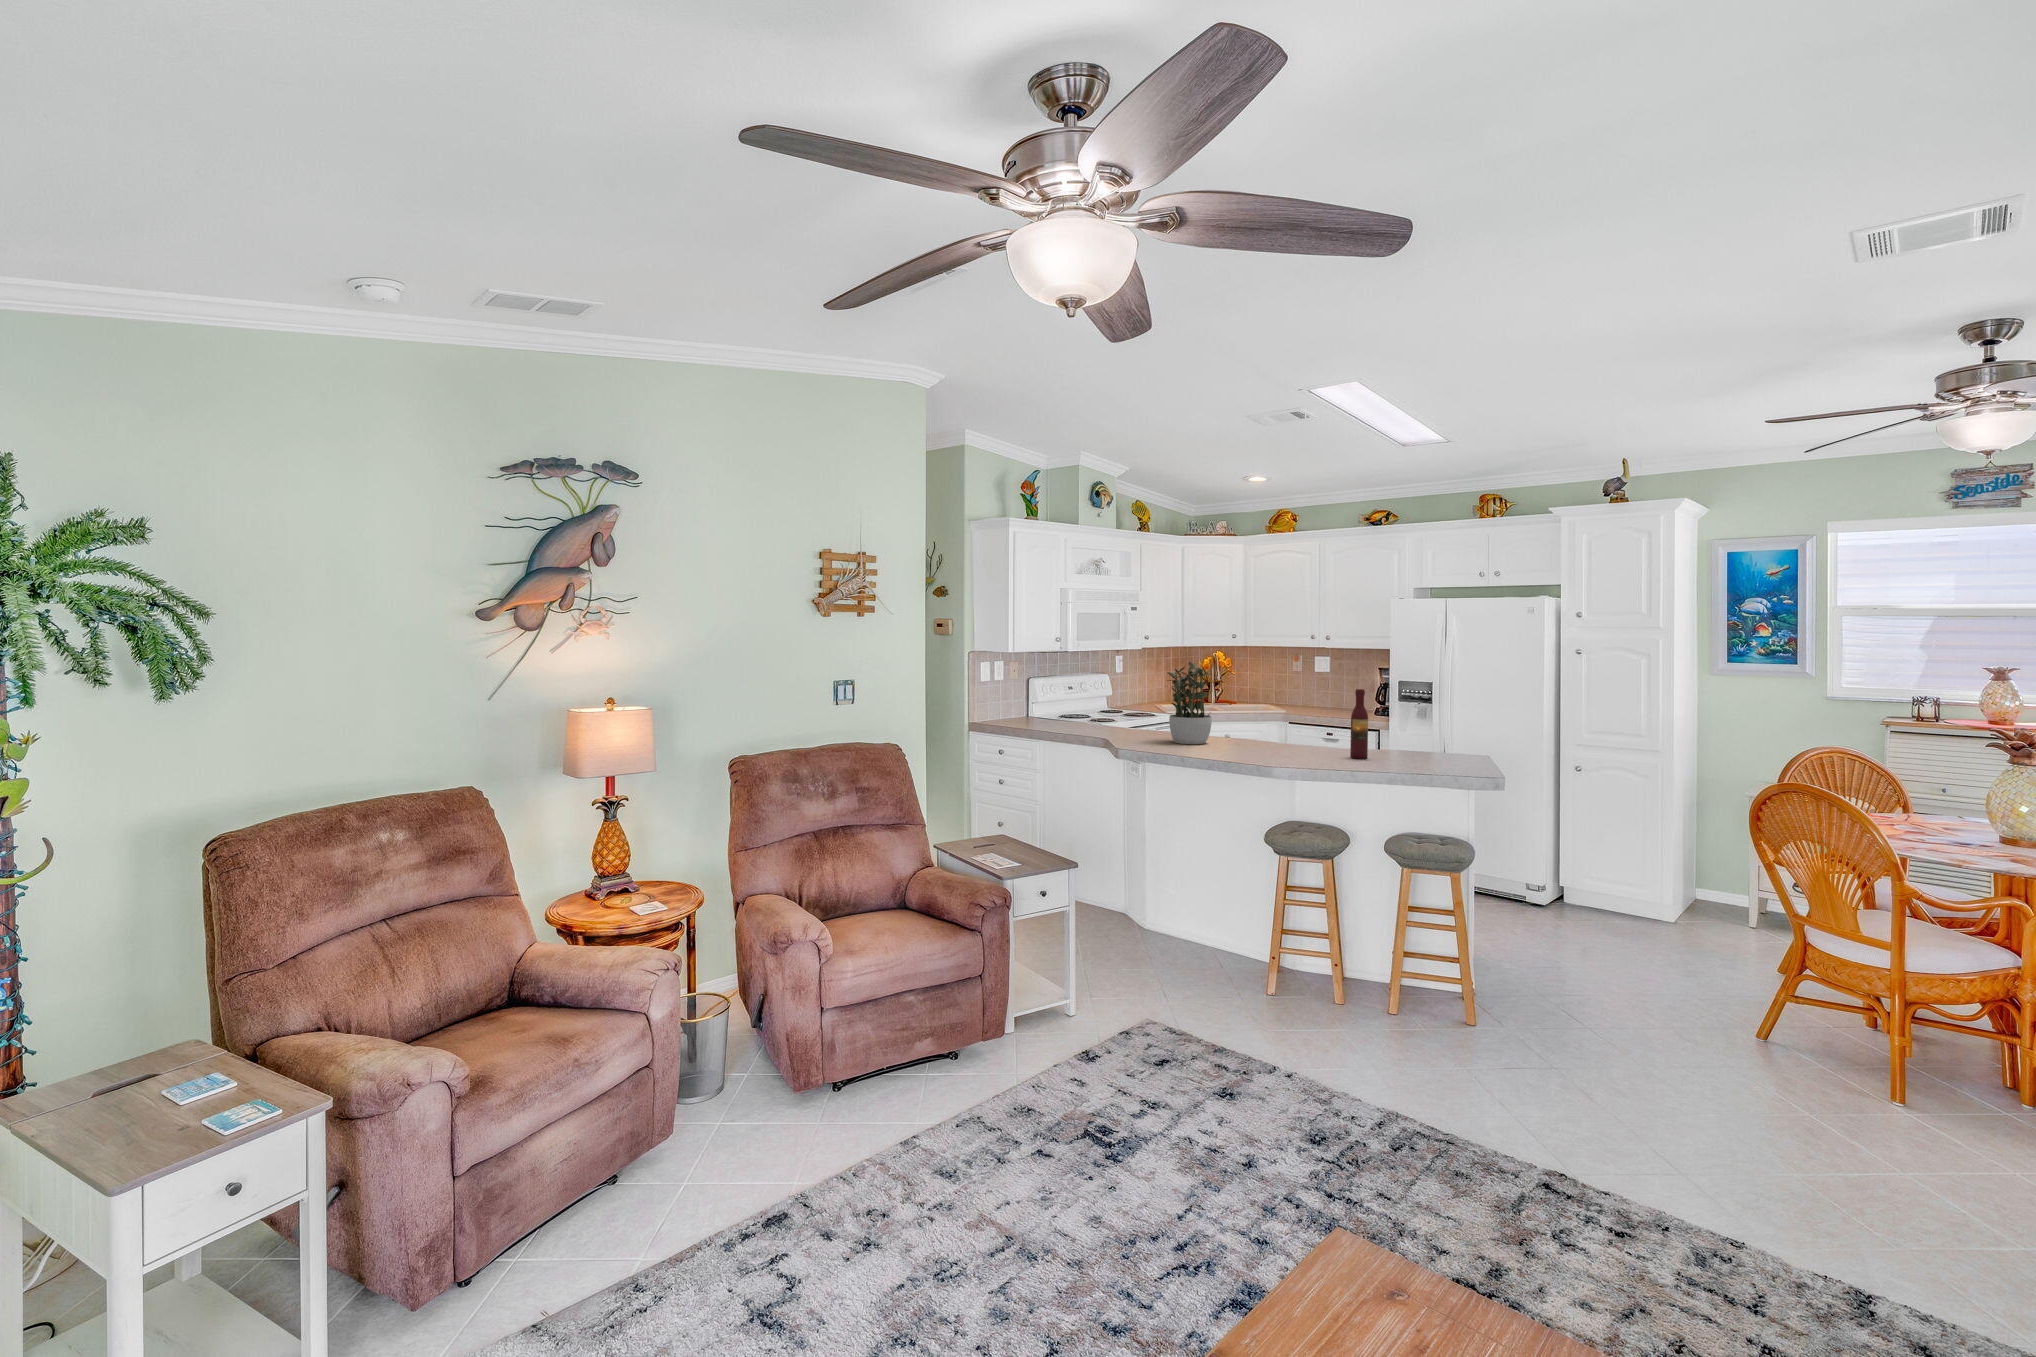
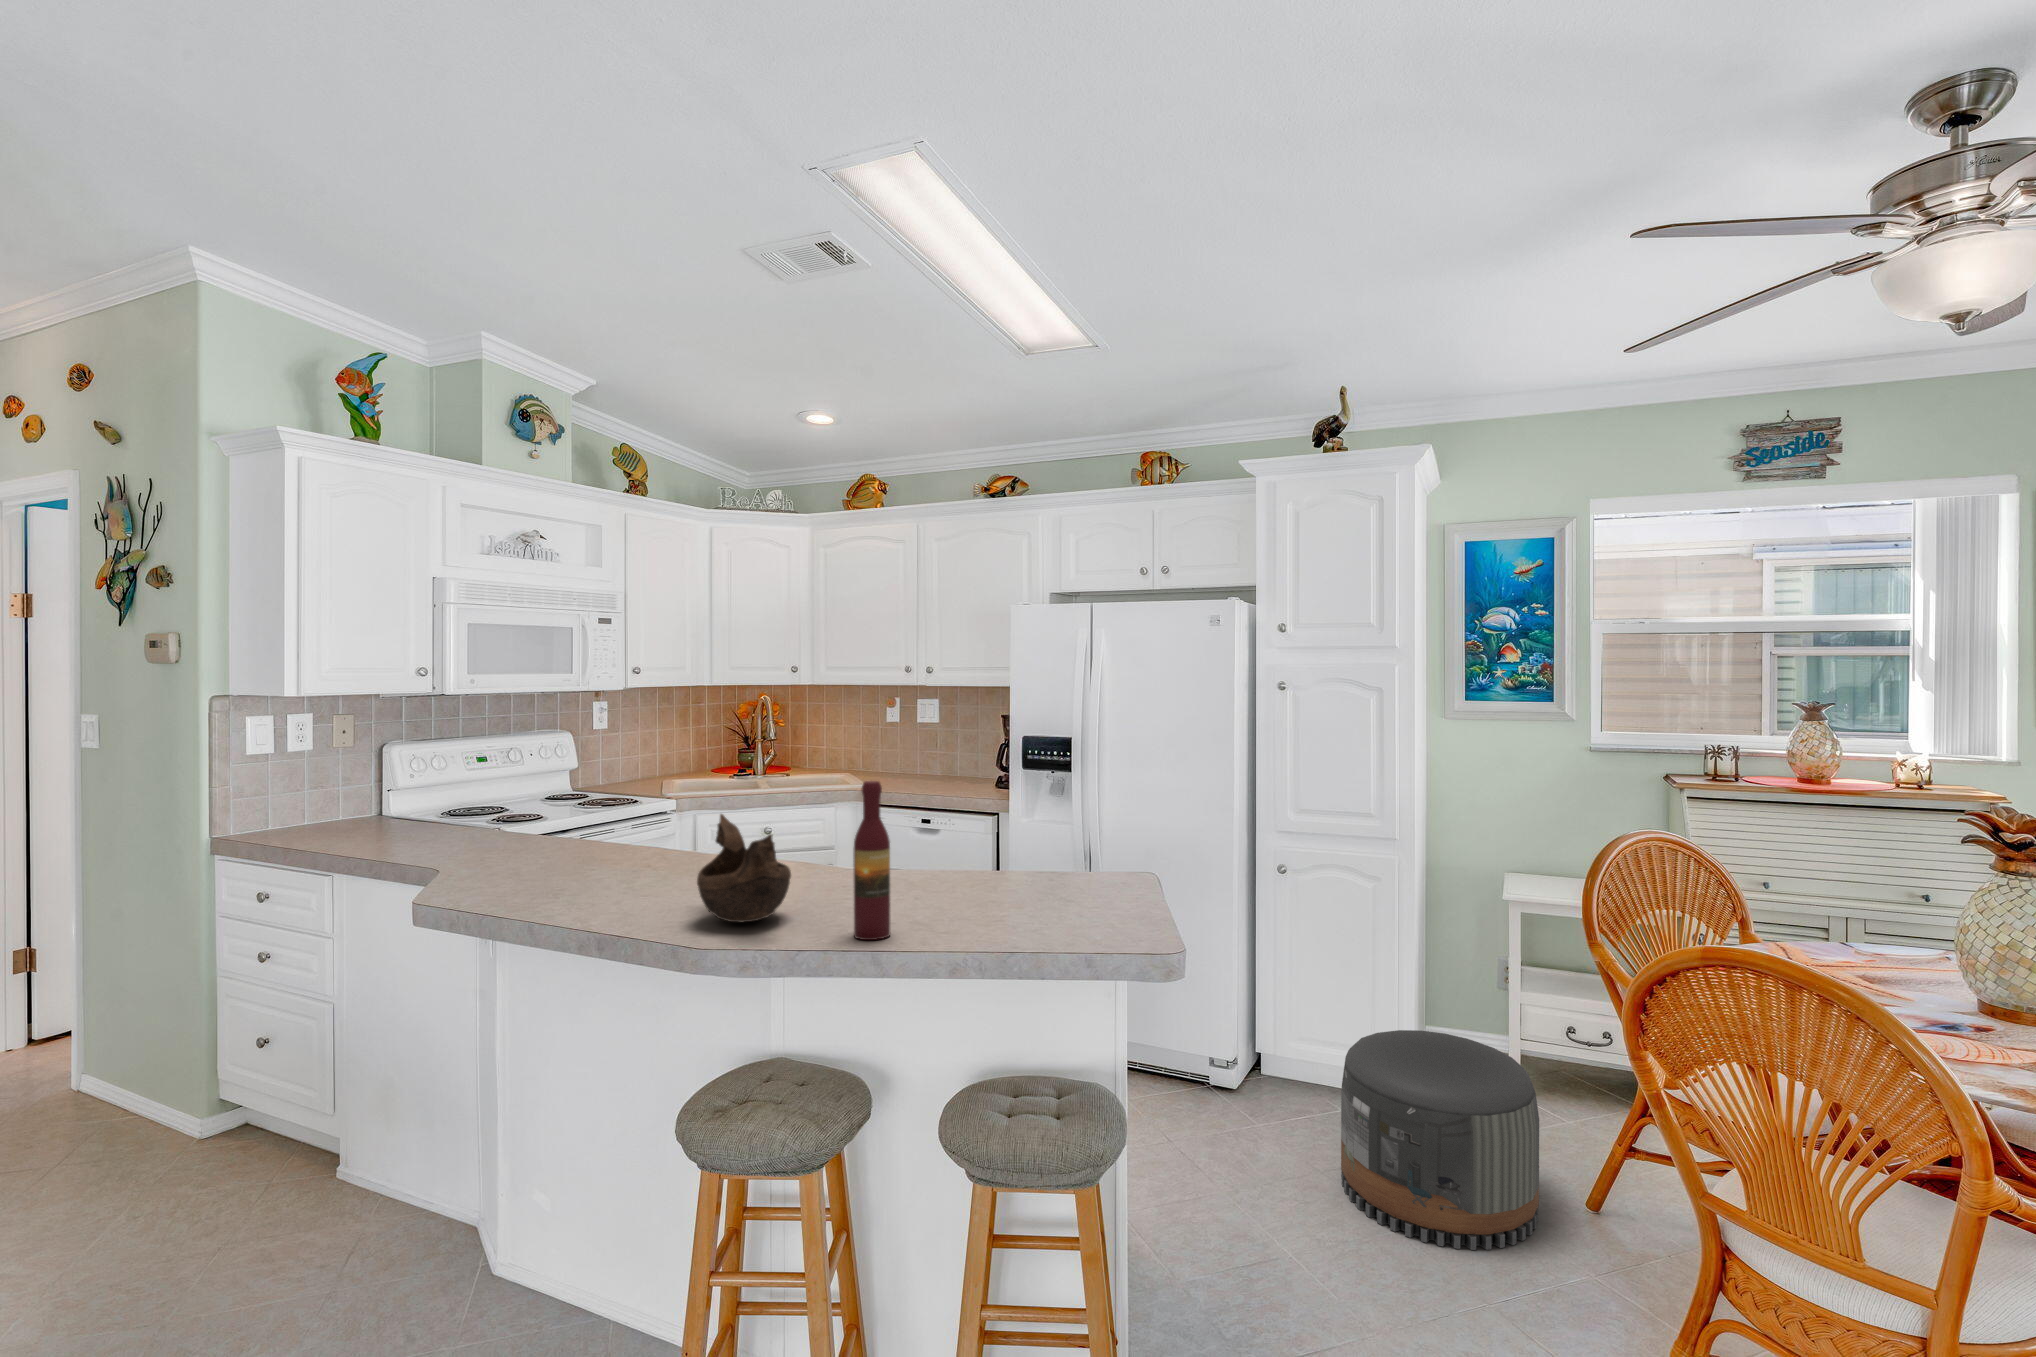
potted plant: present [1167,662,1212,744] -> none [489,720,605,903]
decorative bowl: none [1271,706,1317,752] -> present [697,814,791,922]
pouf: none [1609,859,1739,968] -> present [1341,1030,1539,1250]

